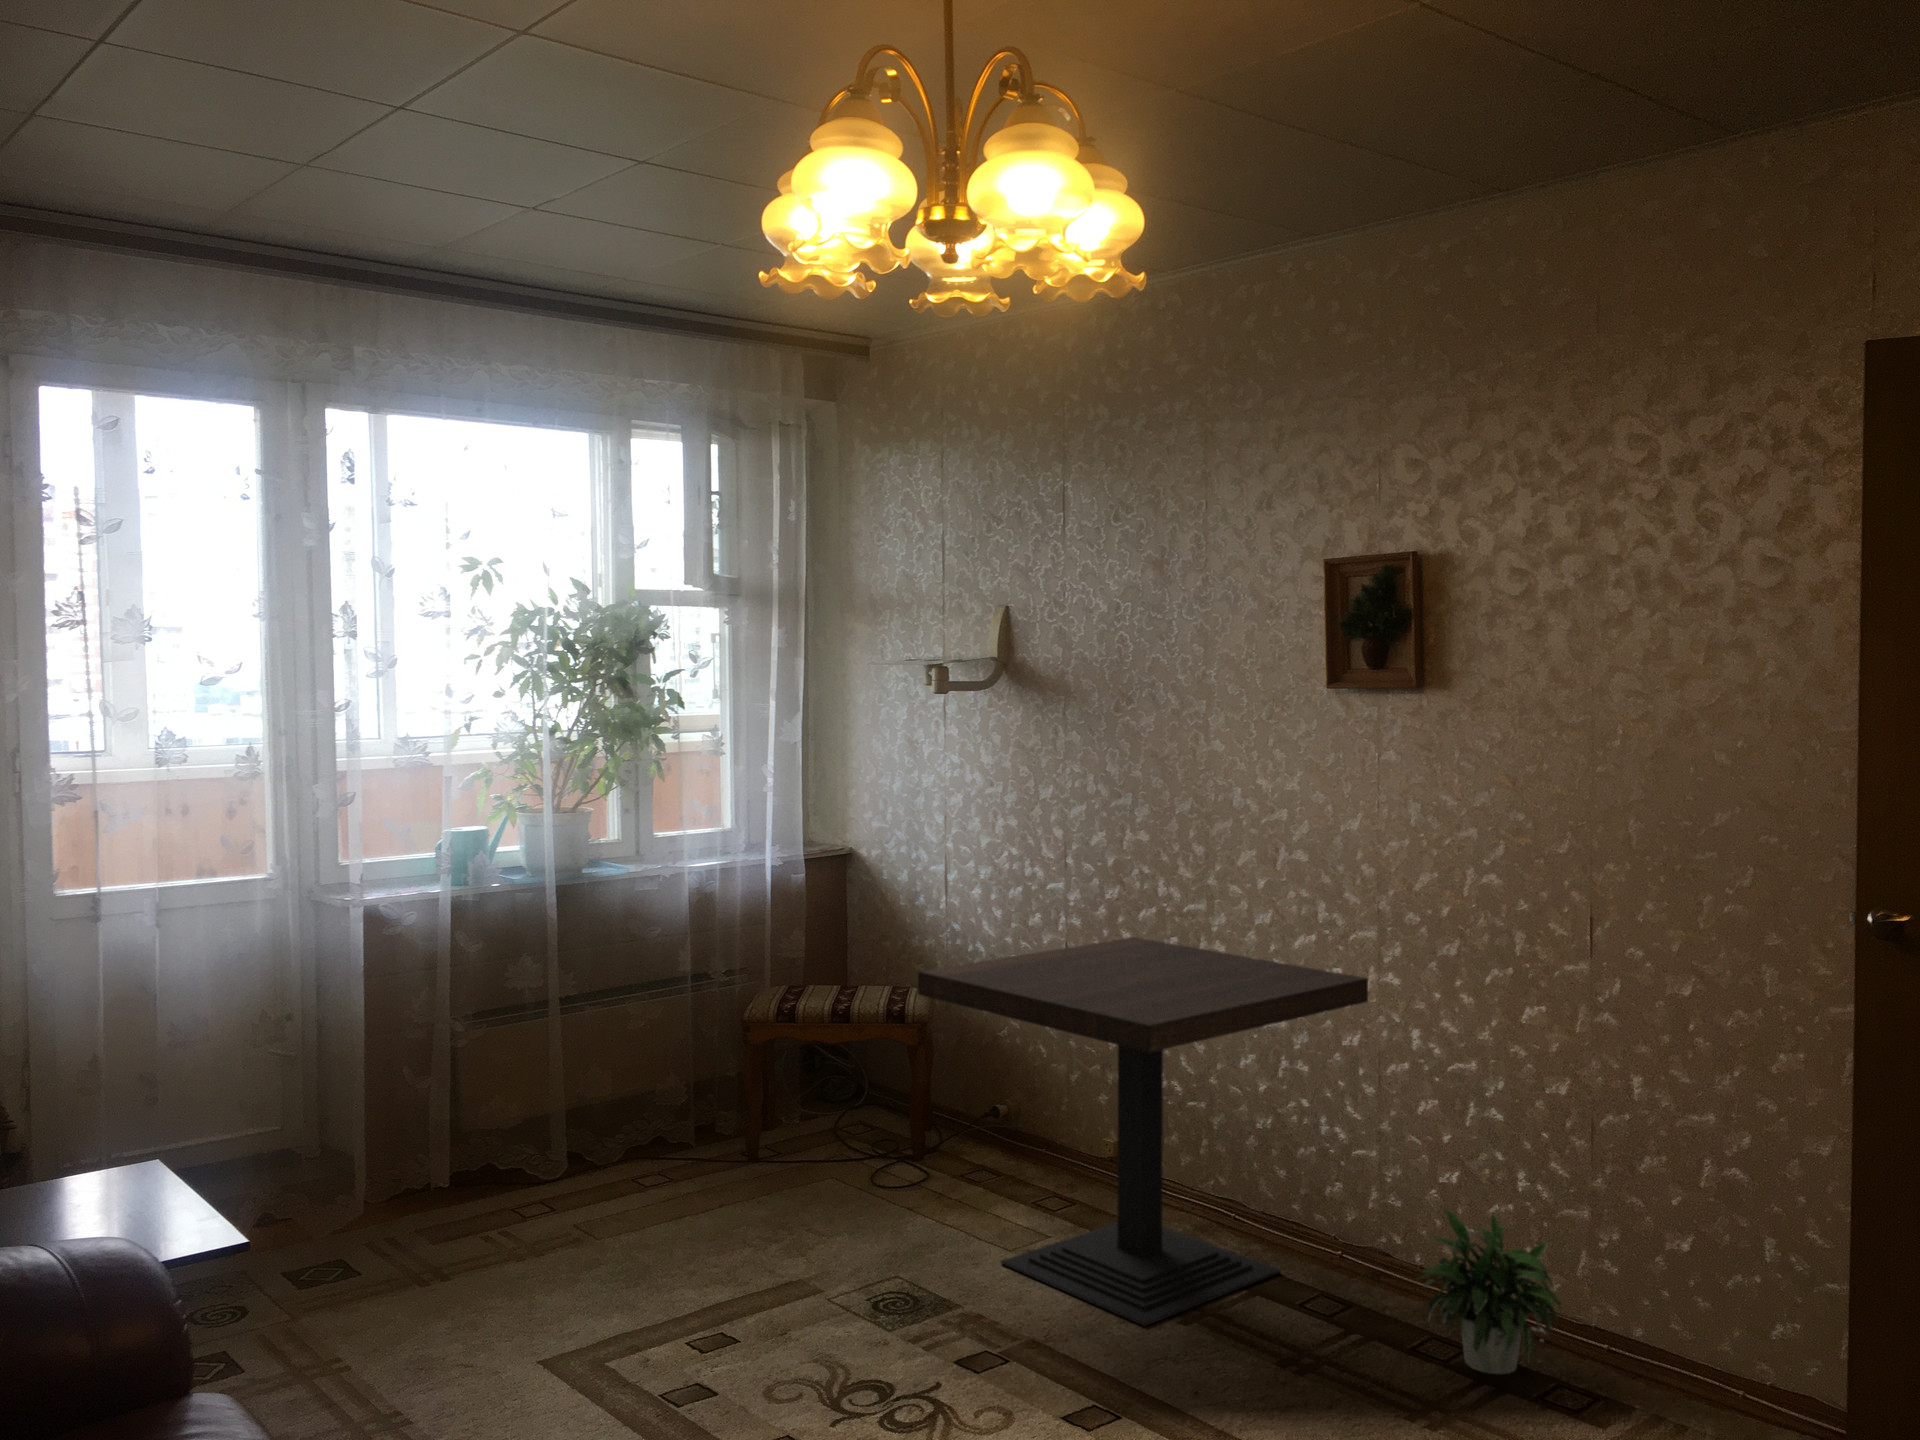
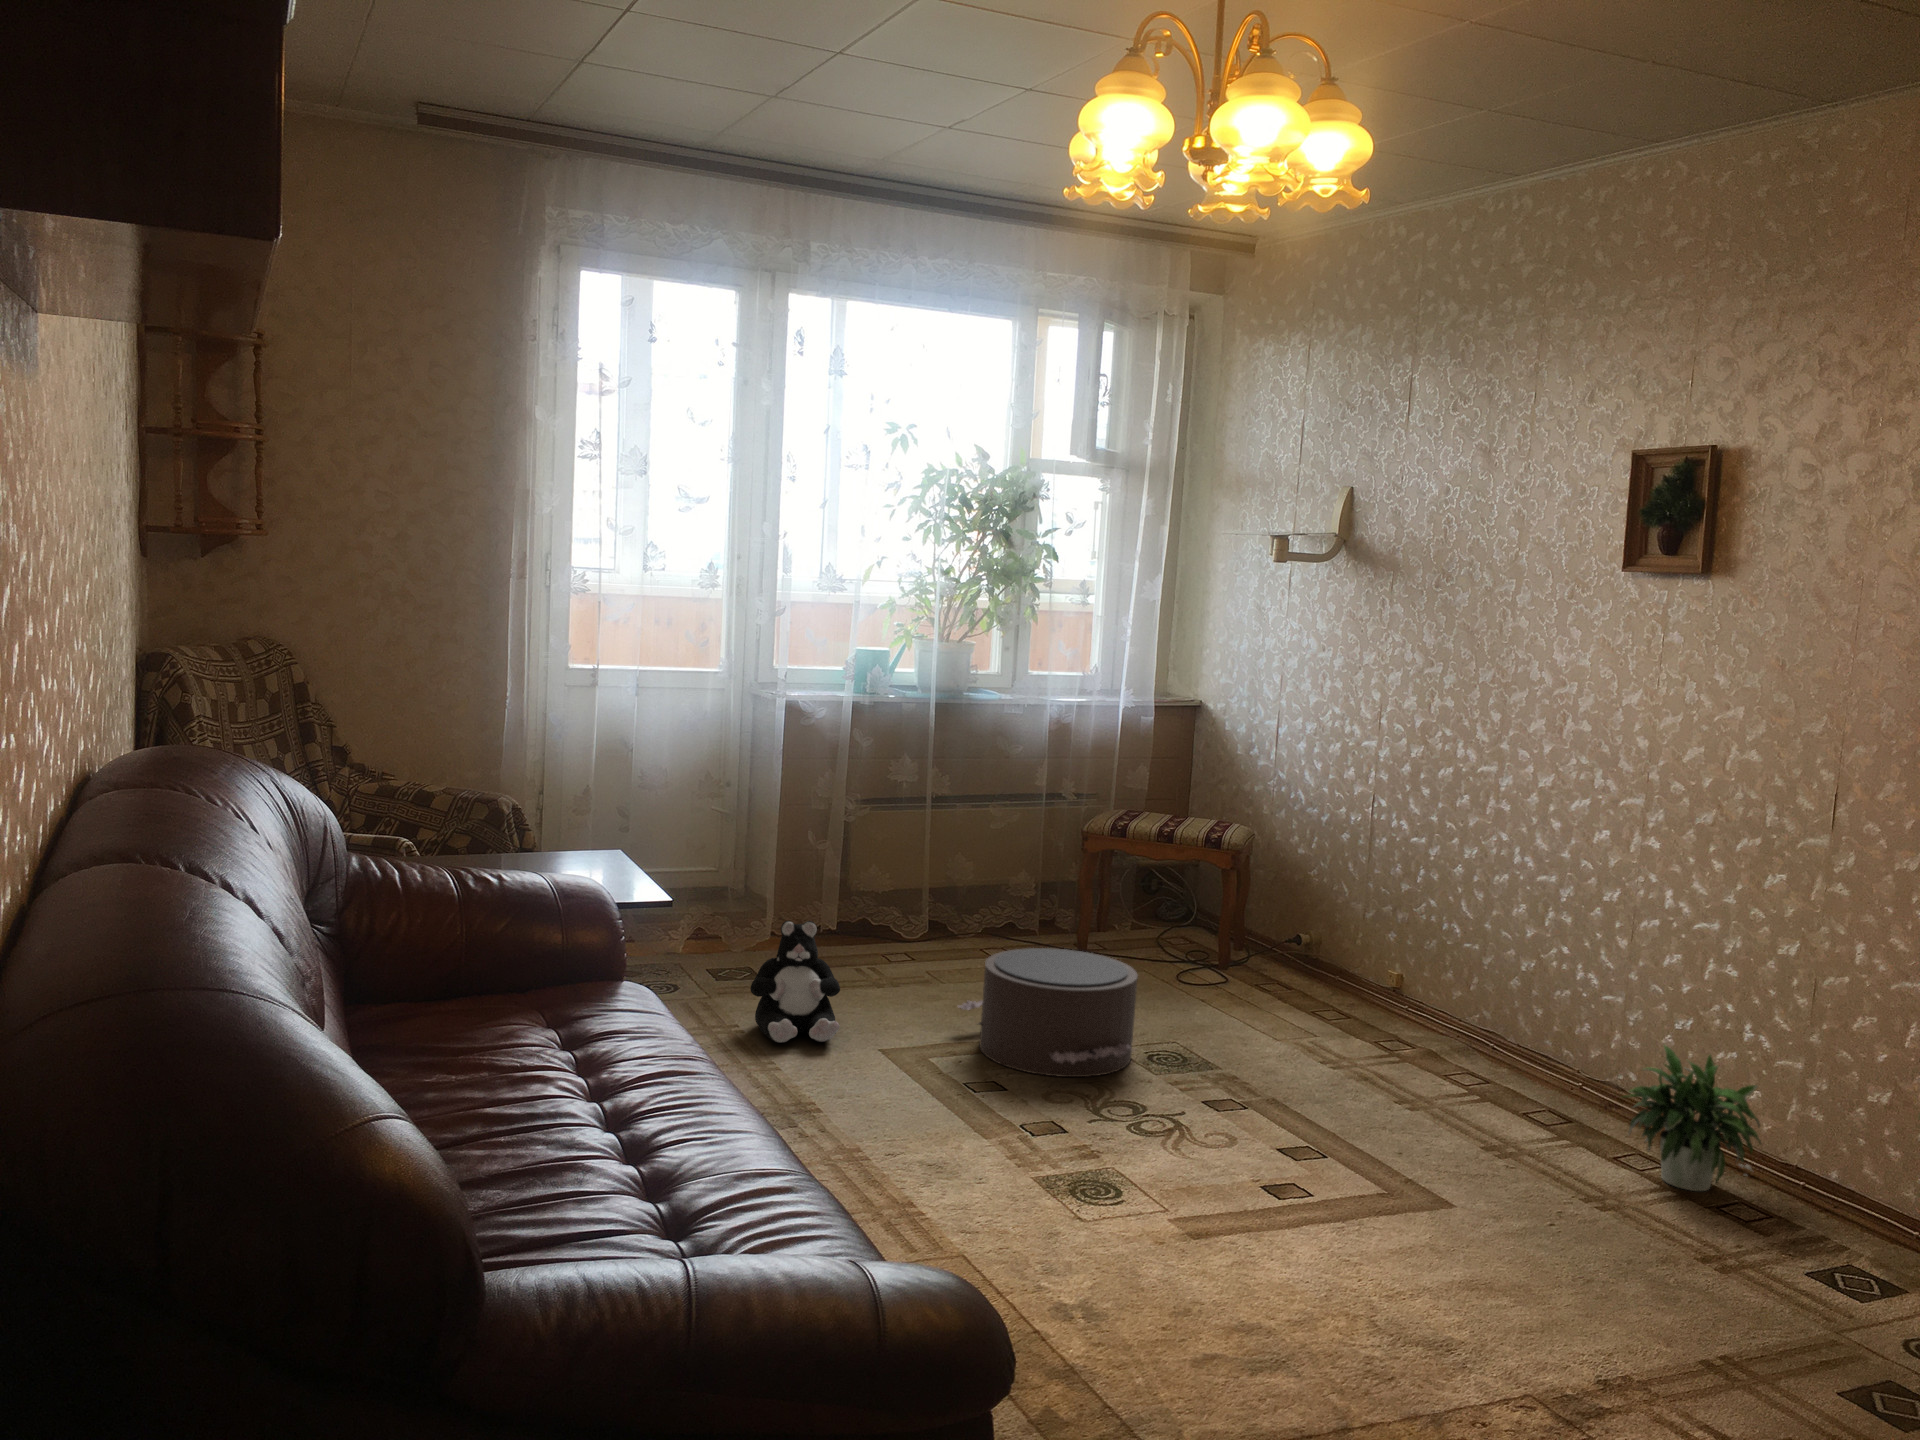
side table: present [918,937,1368,1326] -> none [1217,791,1630,1106]
pouf: none [629,1186,864,1362] -> present [959,948,1138,1077]
plush toy: none [354,1207,484,1383] -> present [750,921,840,1043]

